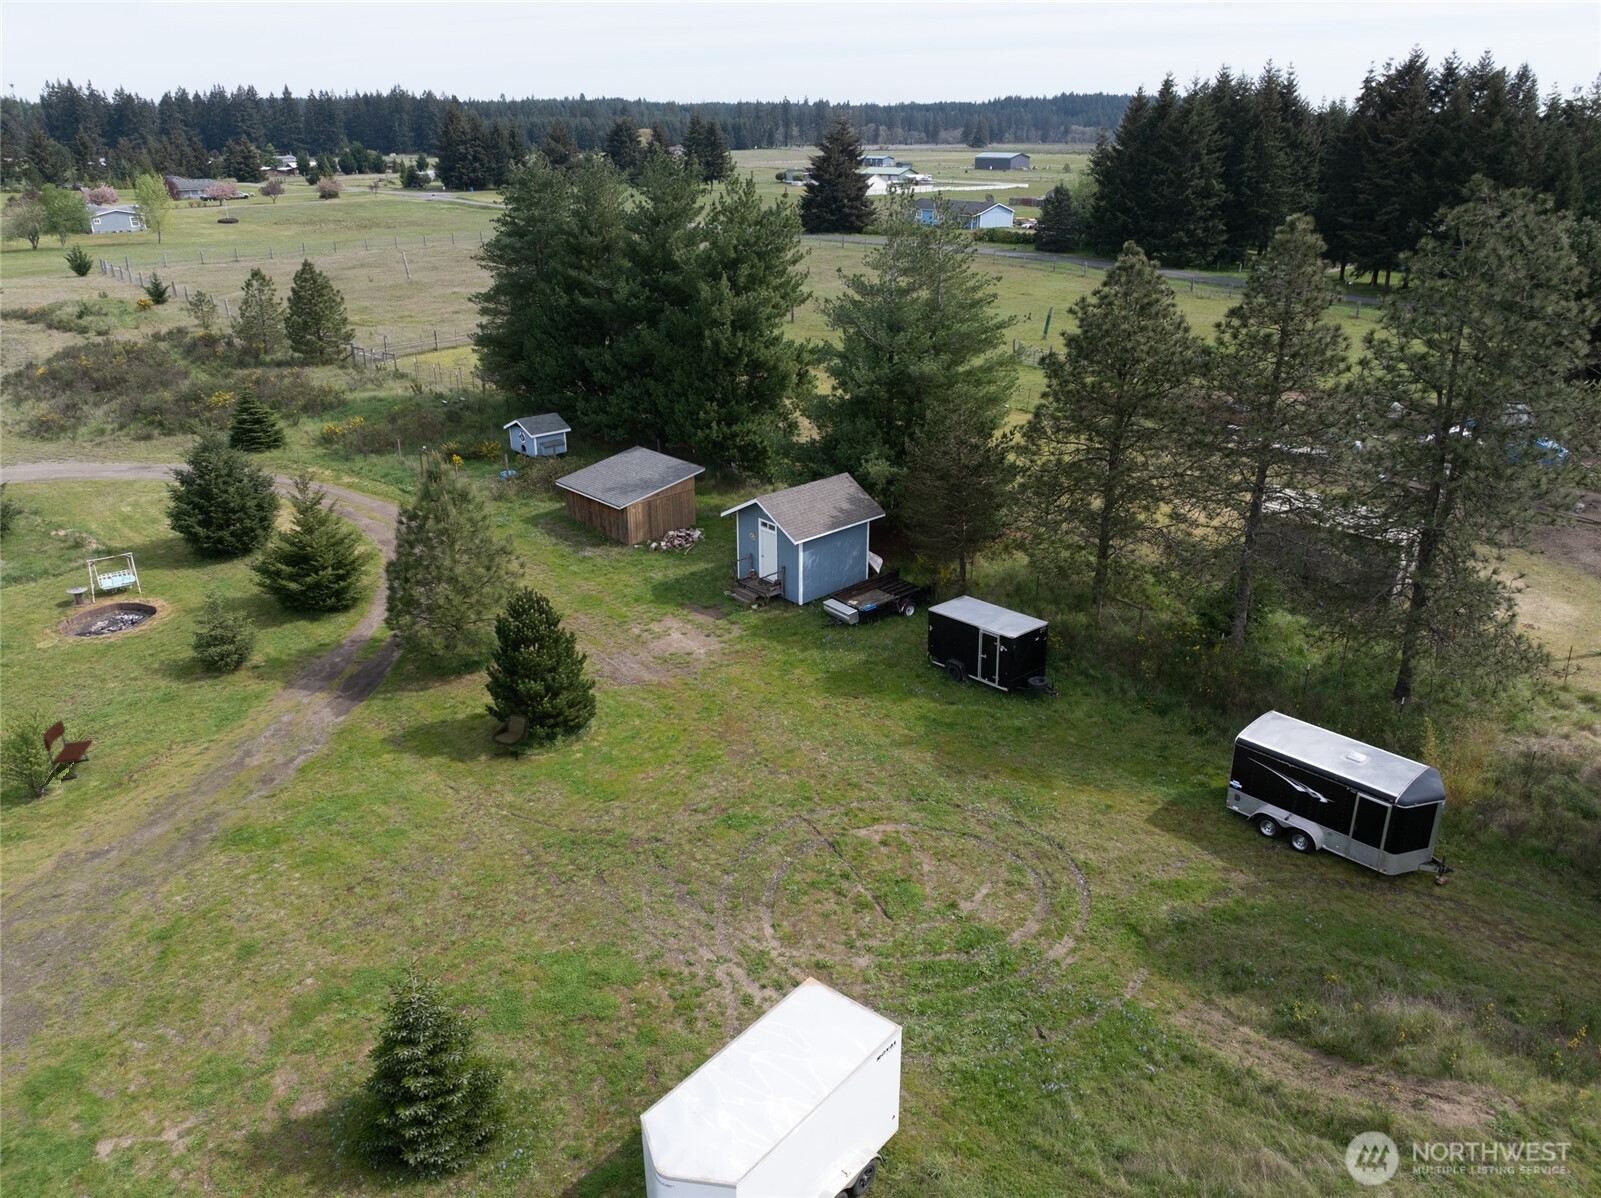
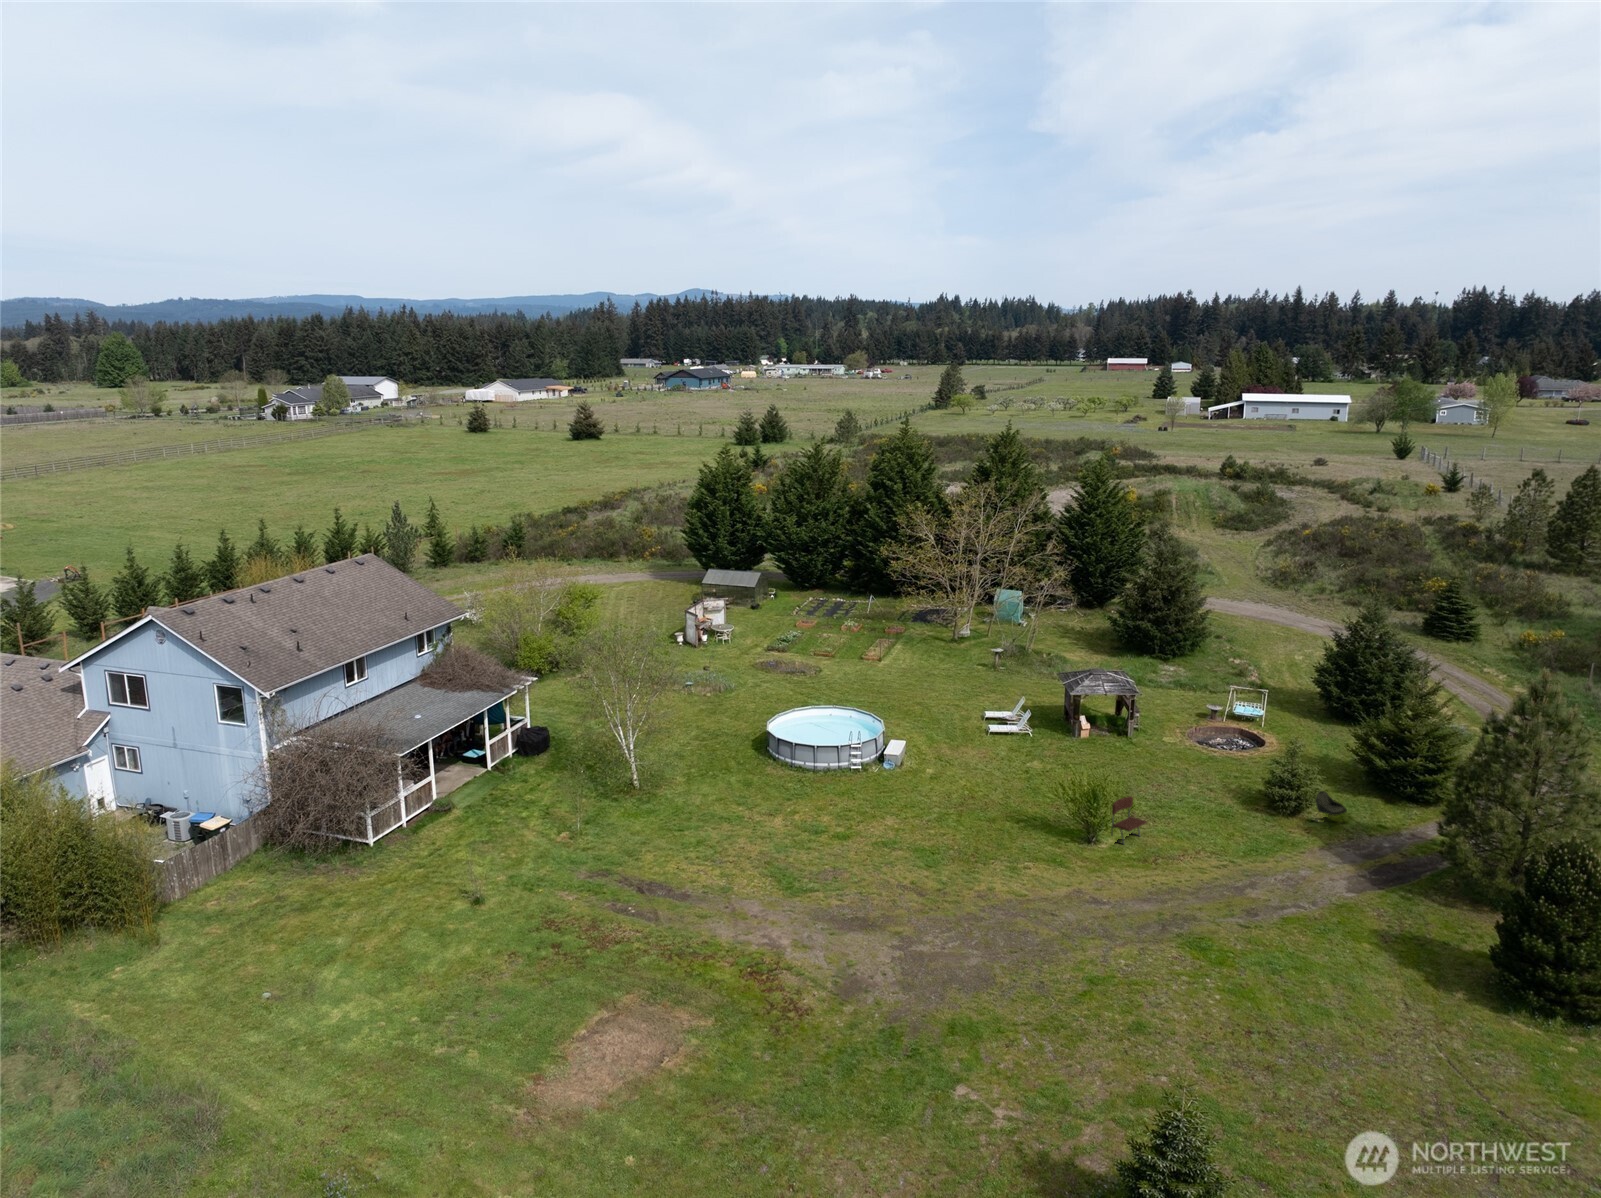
lounge chair: present [492,714,528,754] -> present [1315,791,1347,816]

